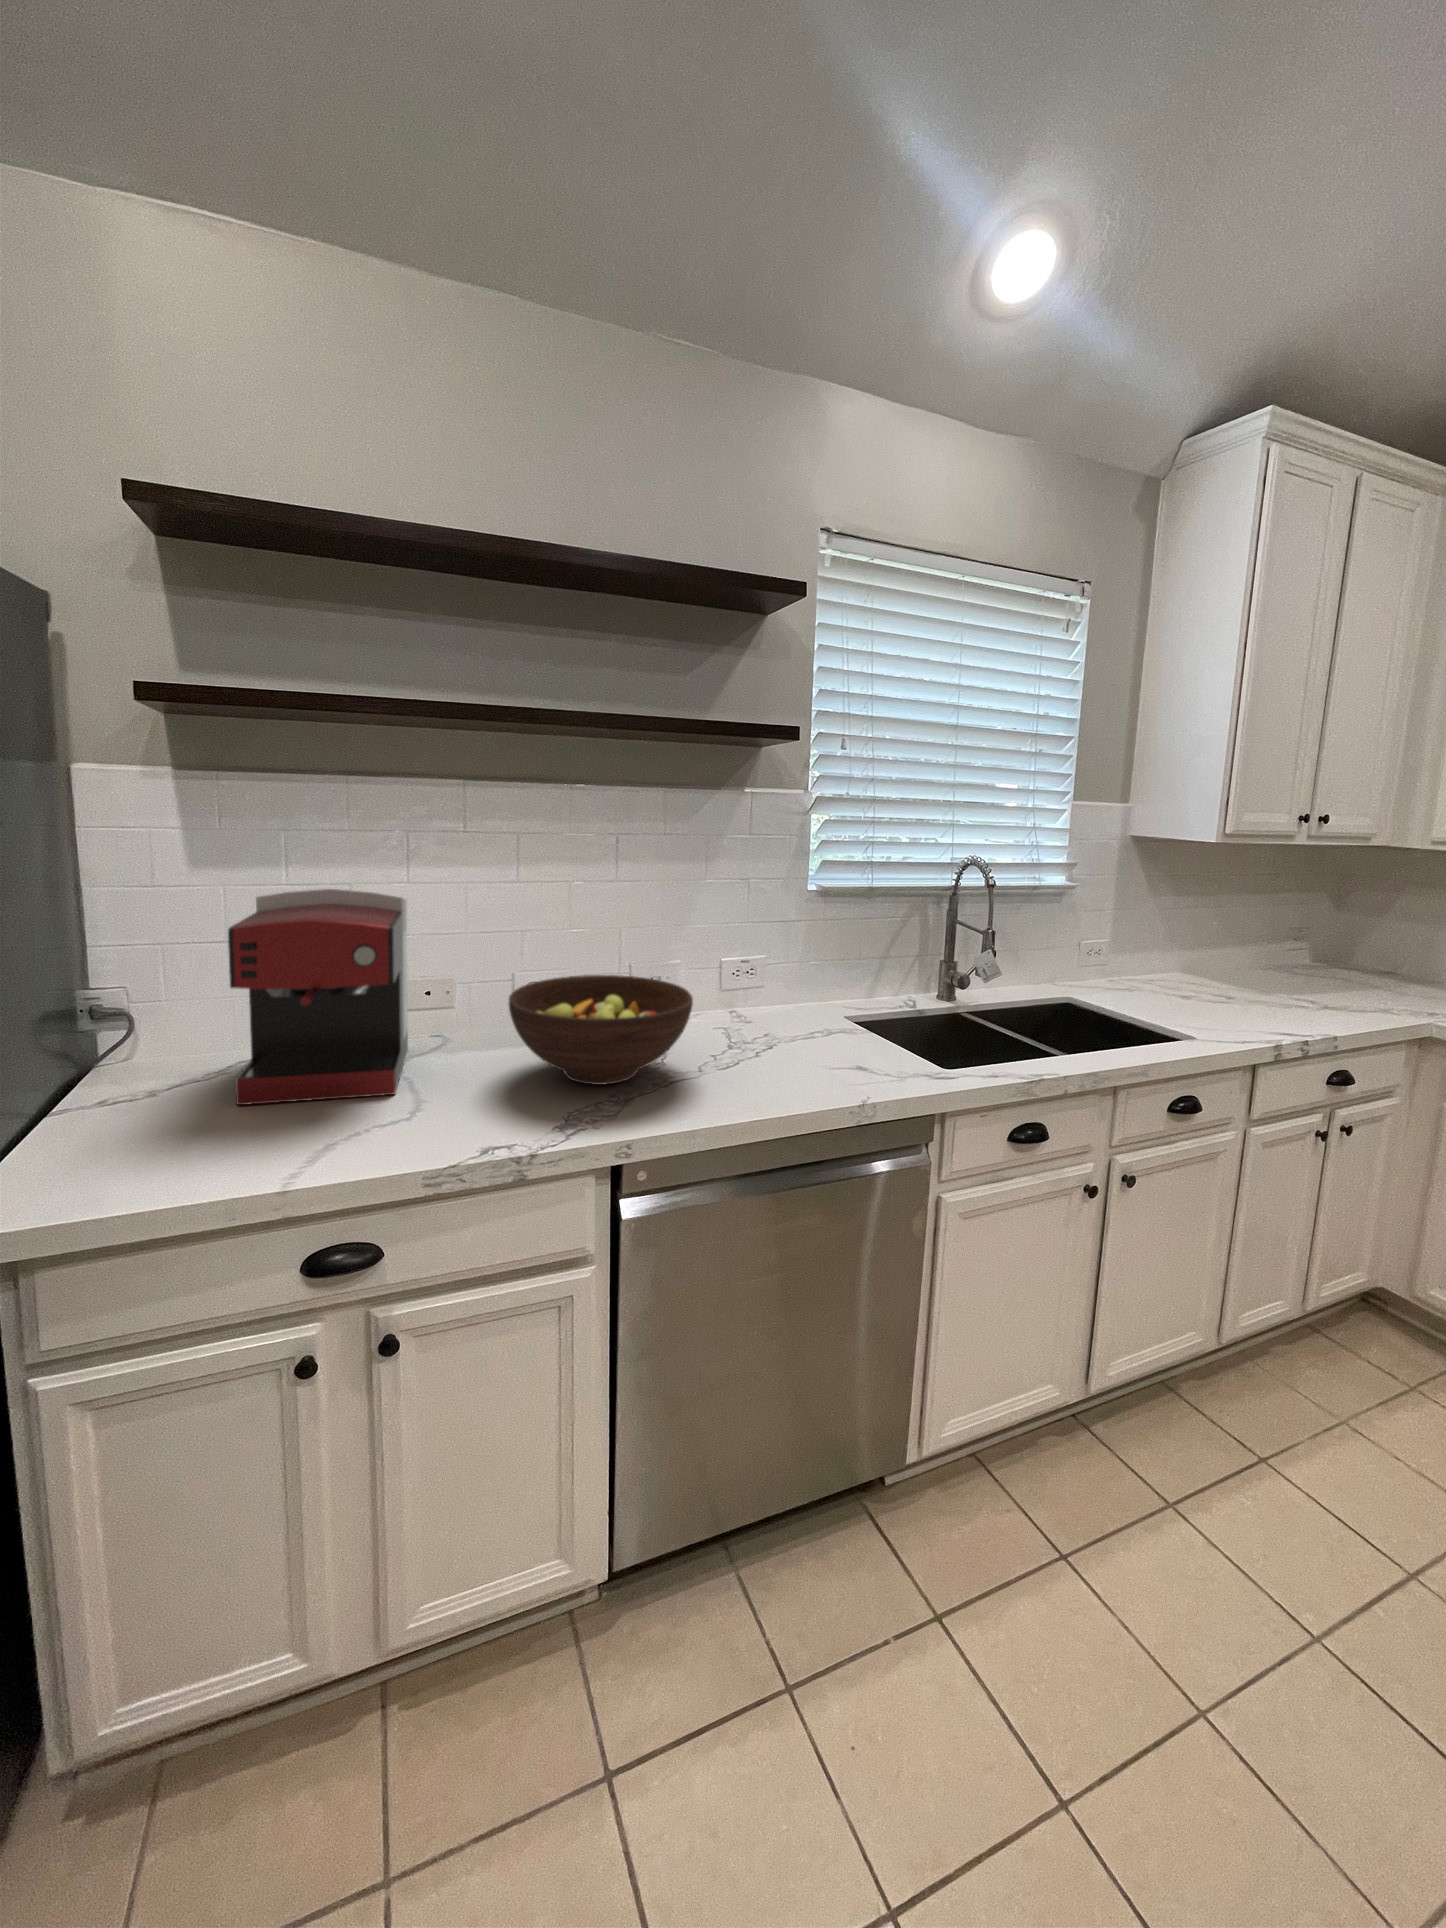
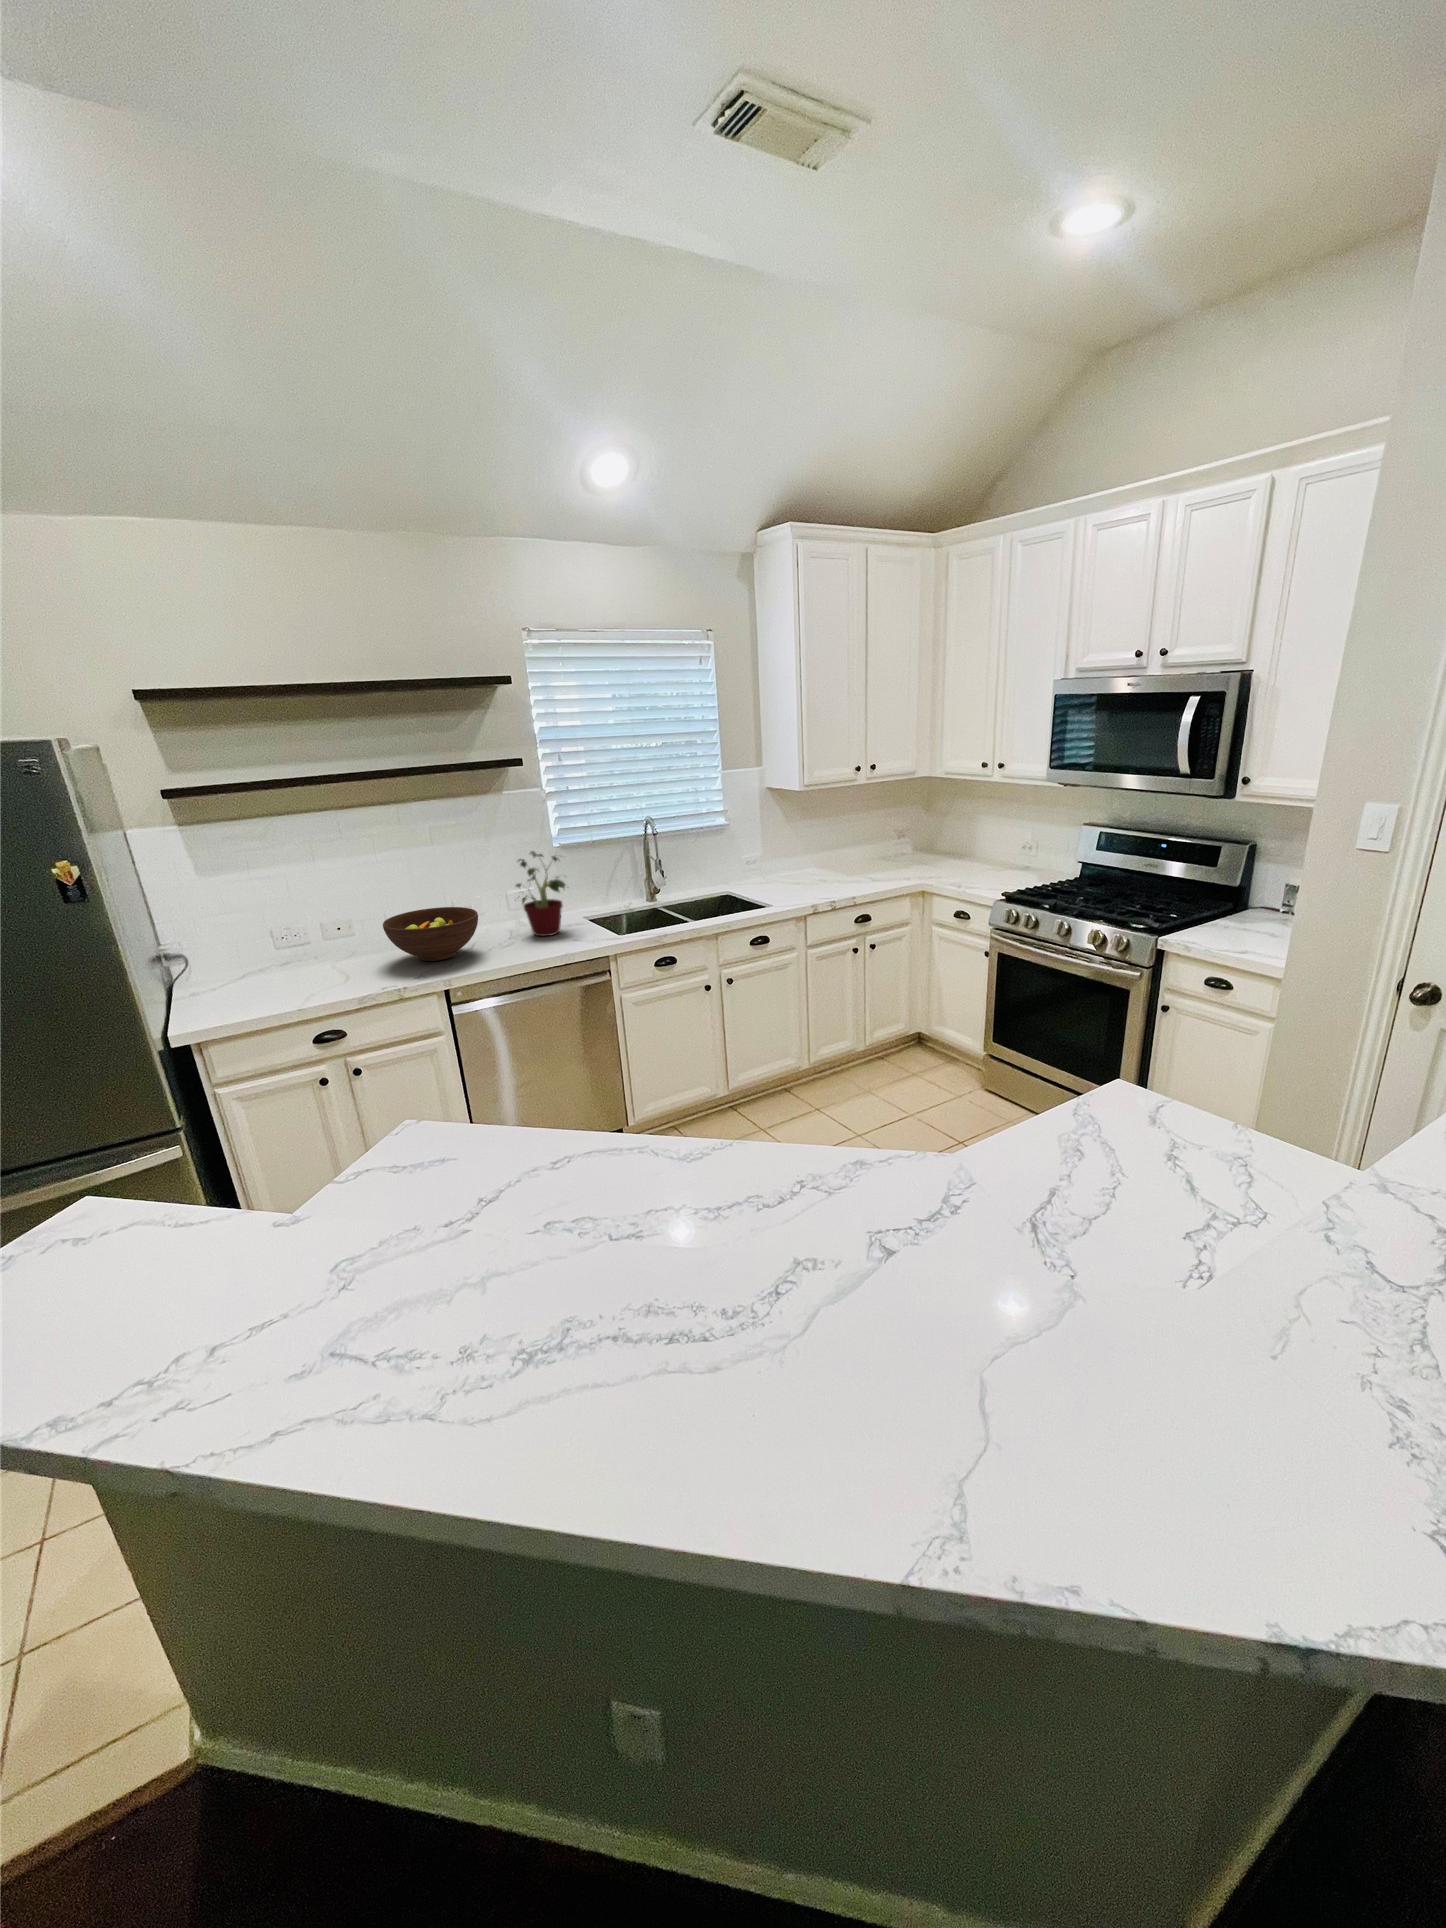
coffee maker: present [228,889,408,1105] -> none [239,880,336,987]
potted plant: none [756,889,856,1052] -> present [516,851,565,936]

